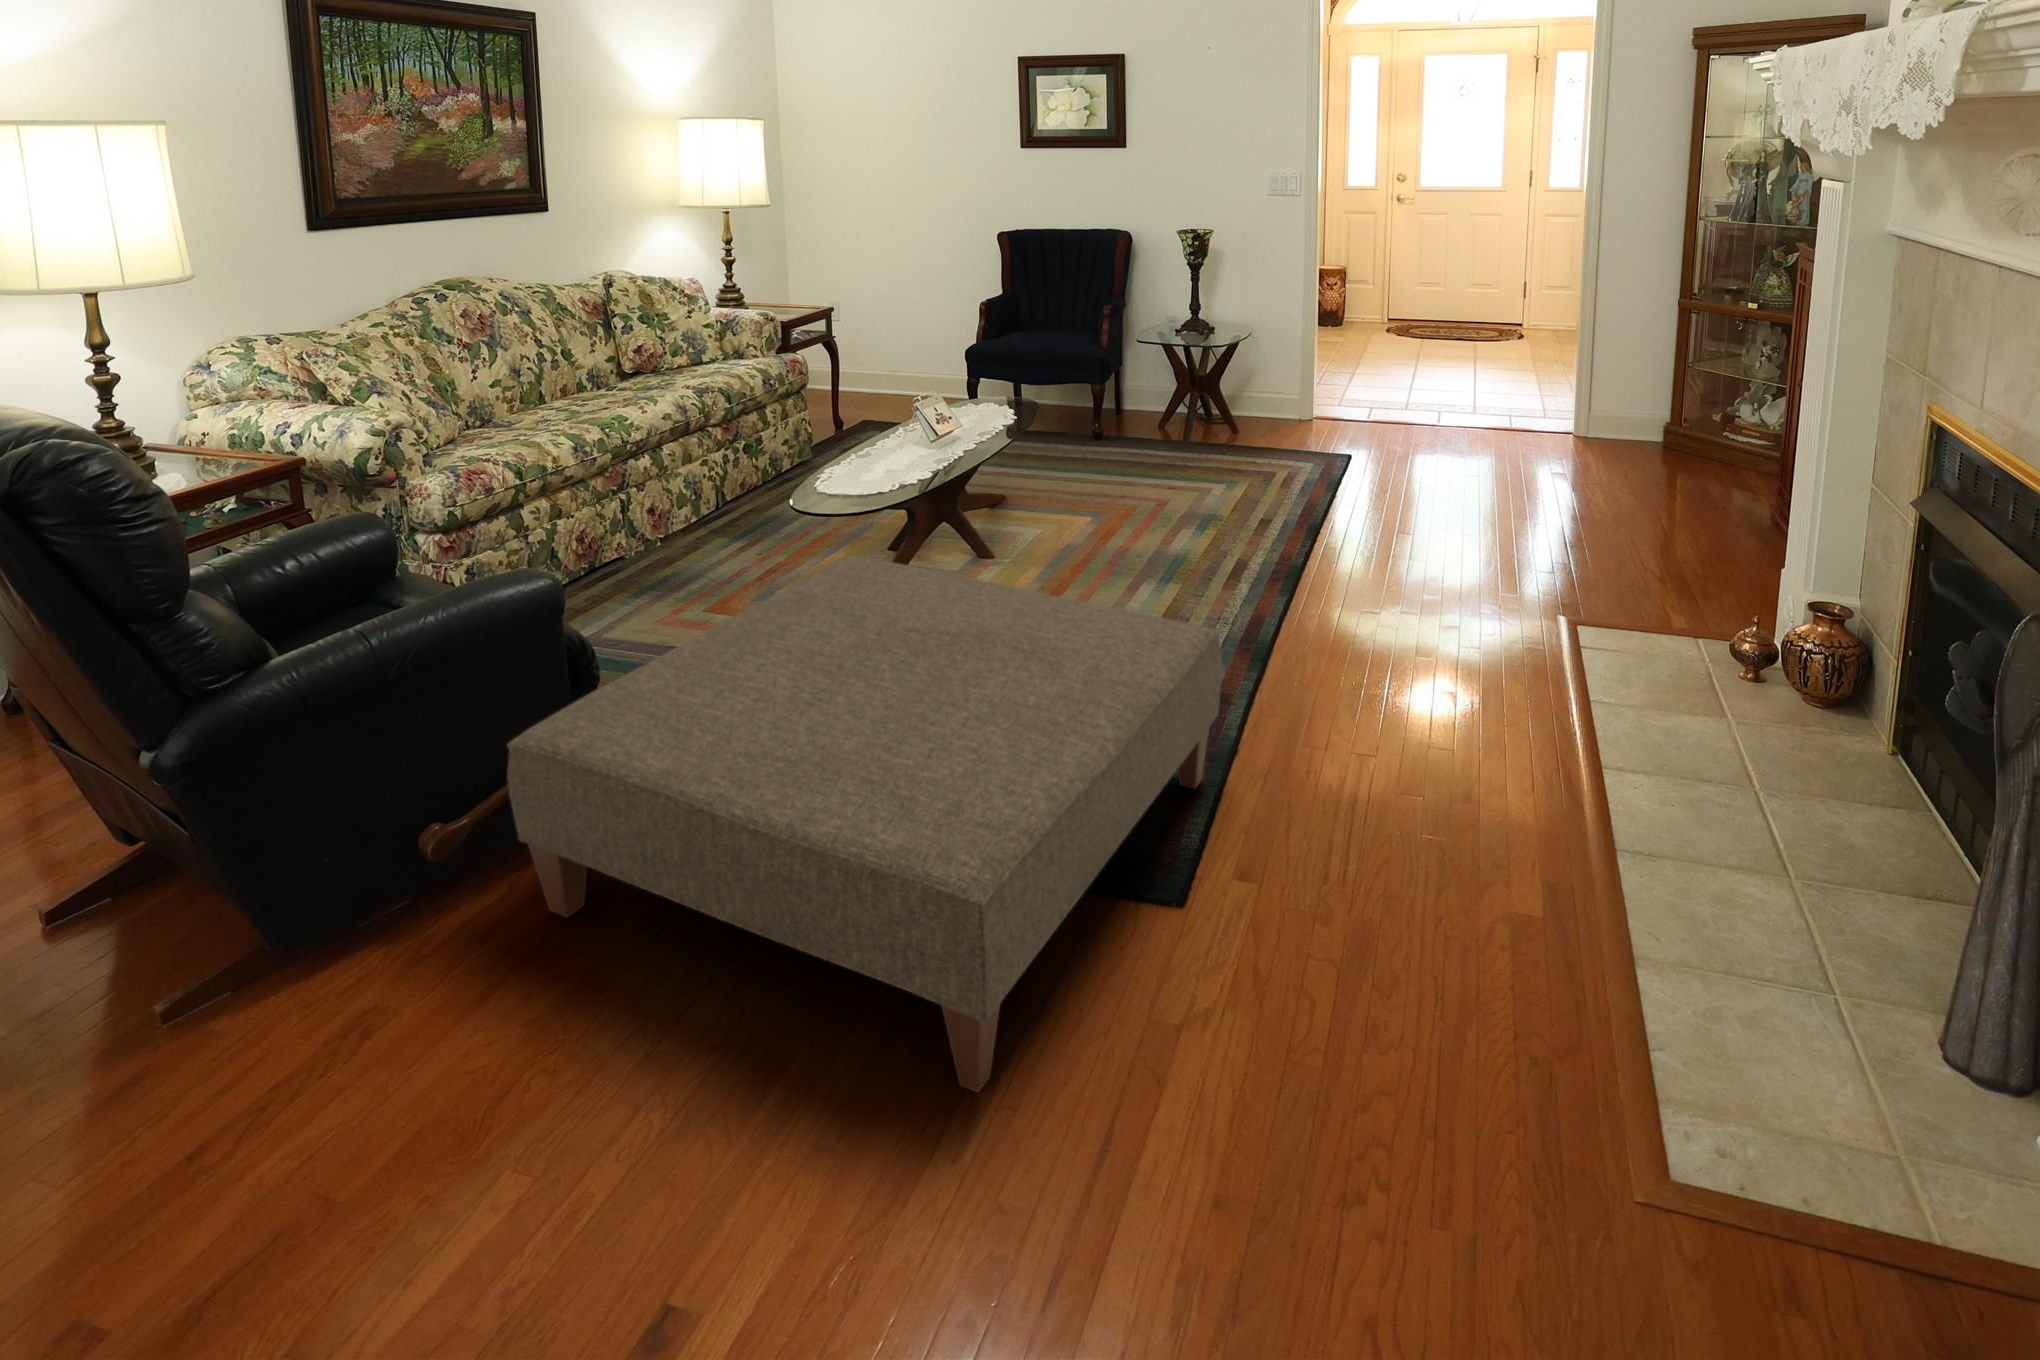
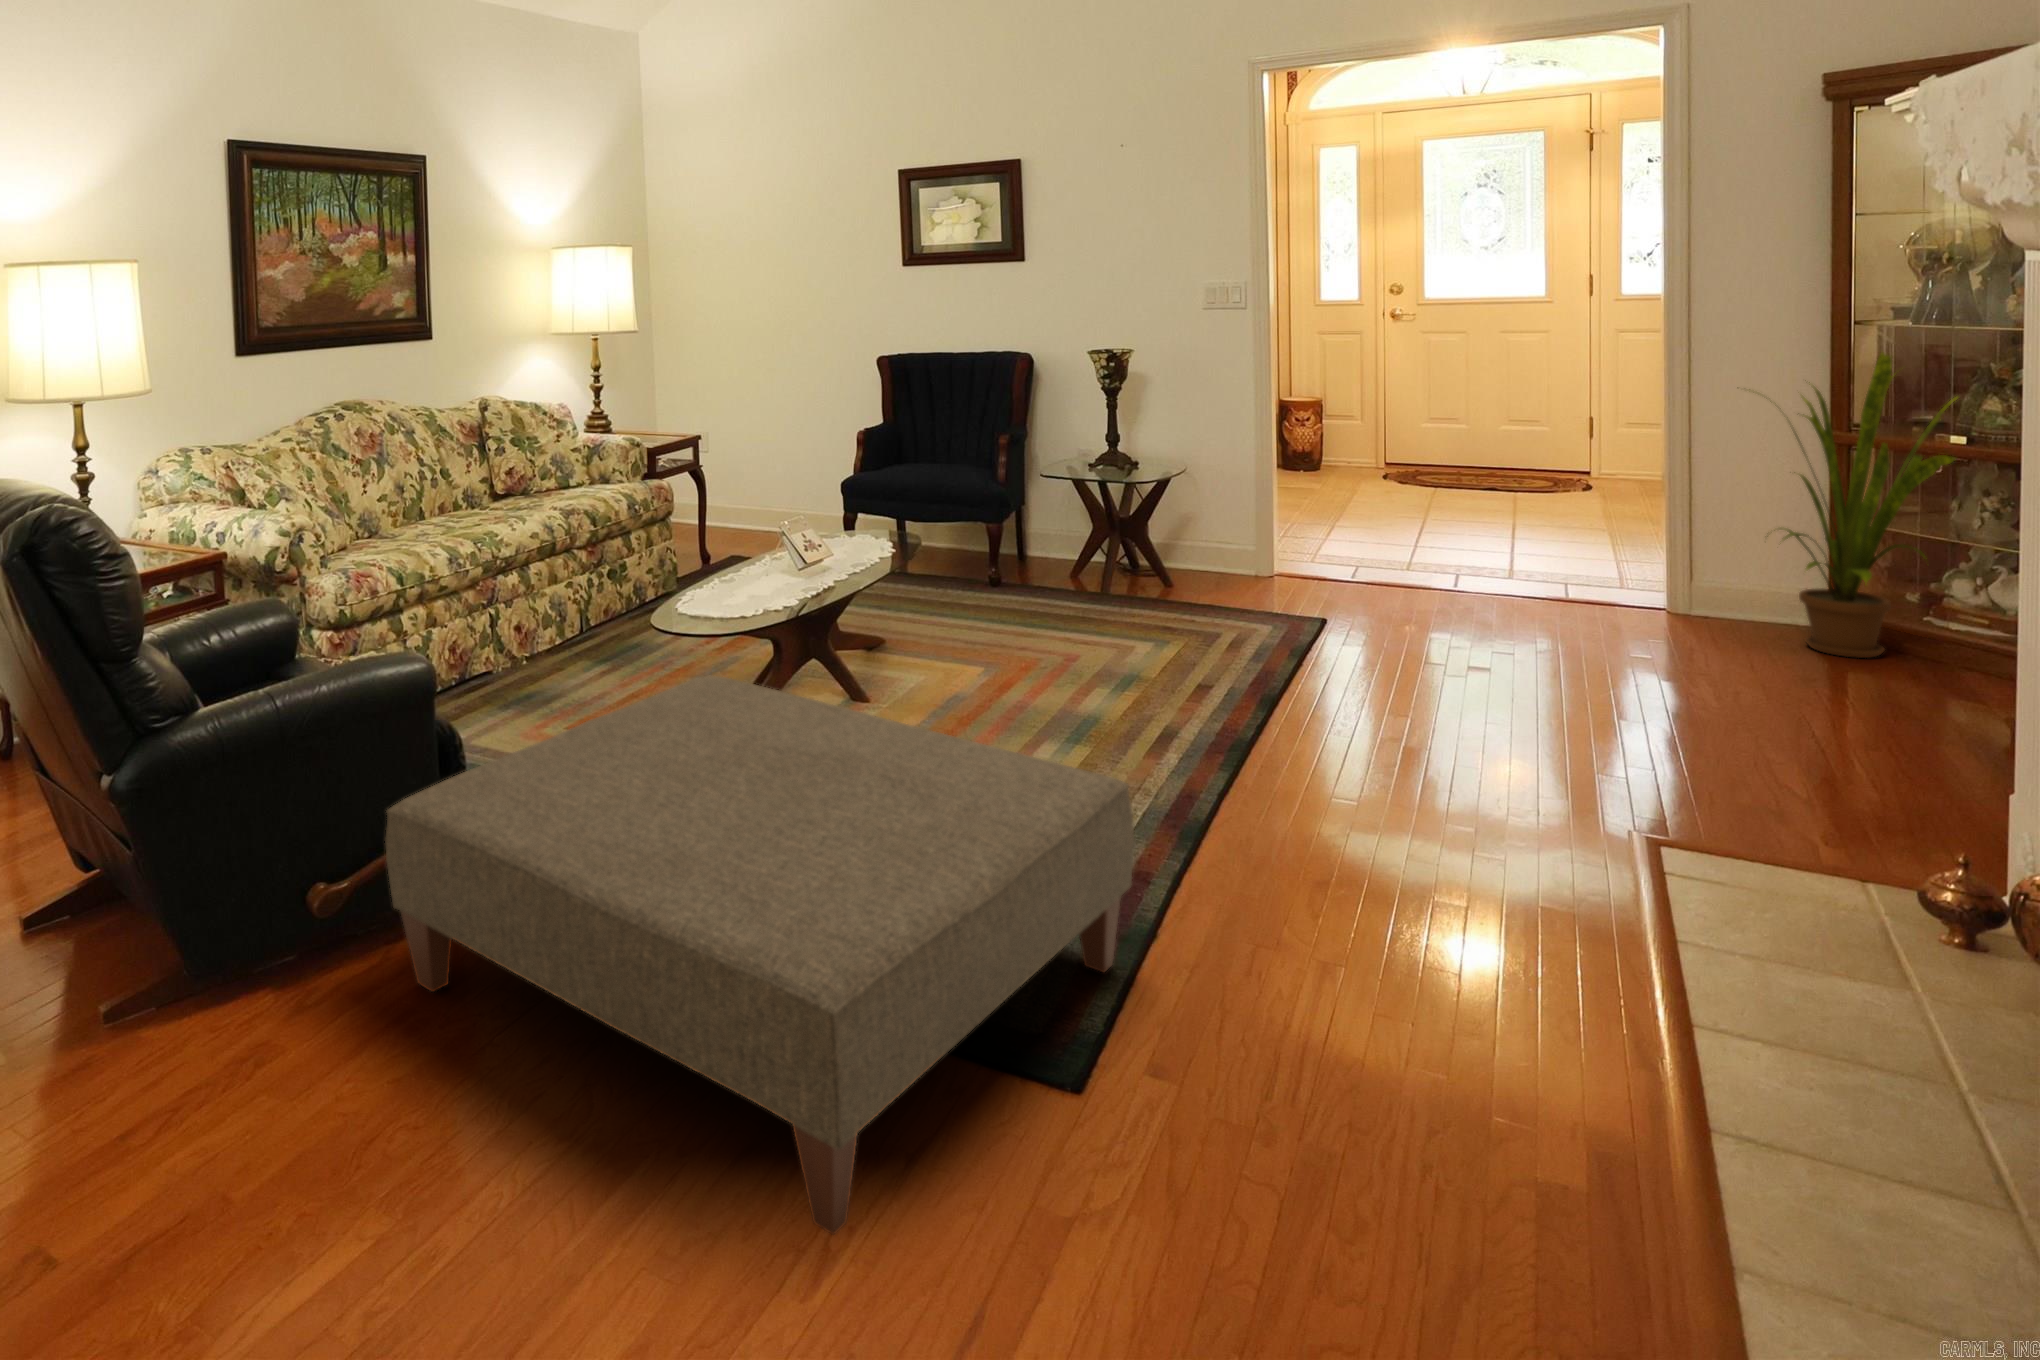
house plant: none [1612,240,1746,463] -> present [1749,353,1957,658]

